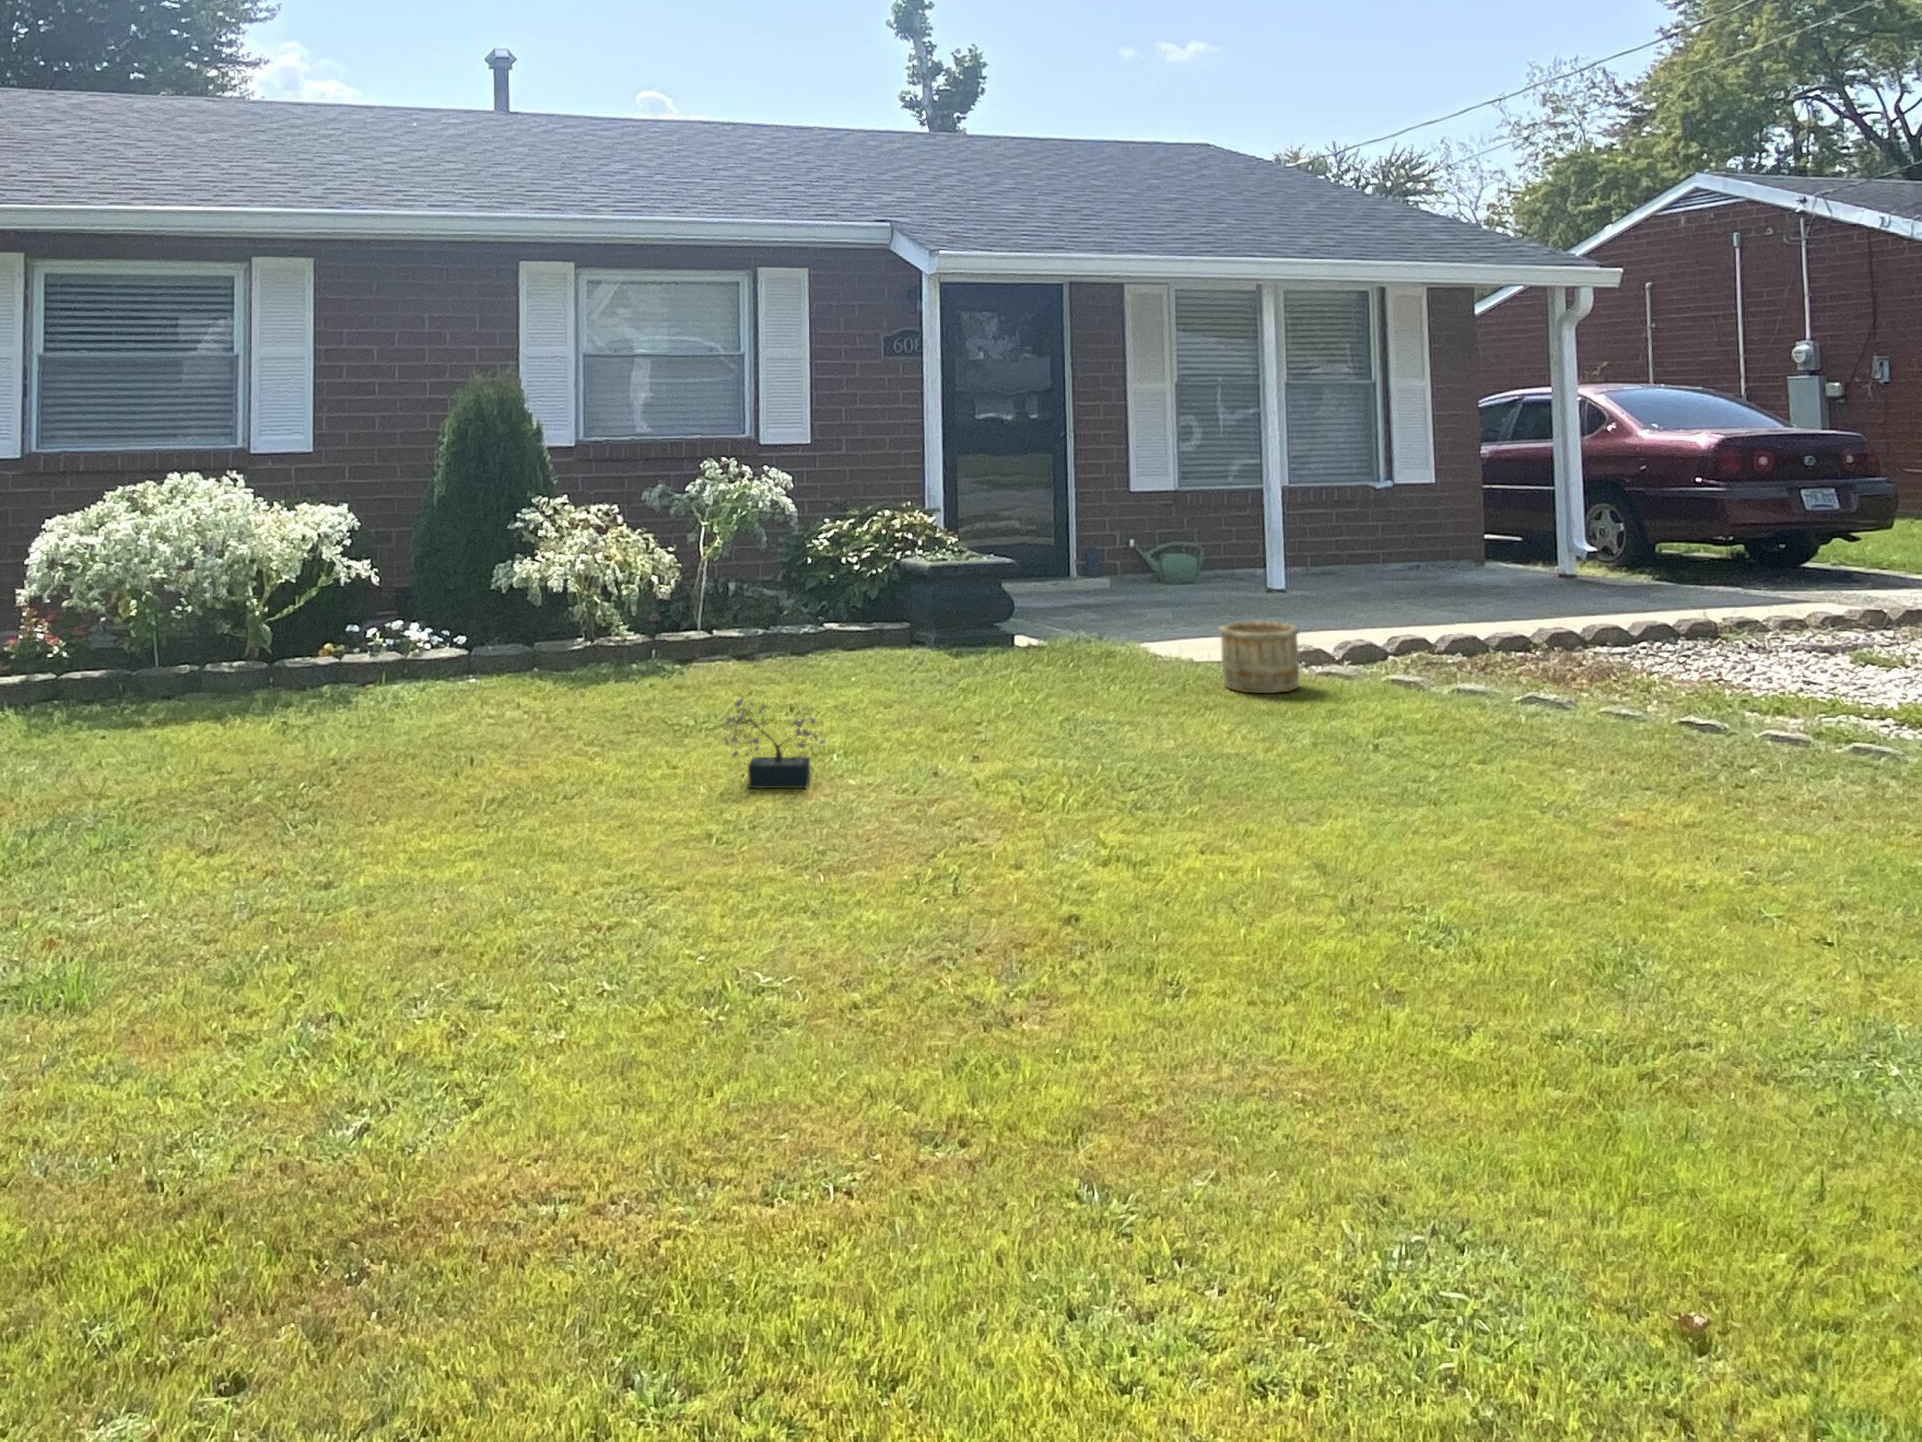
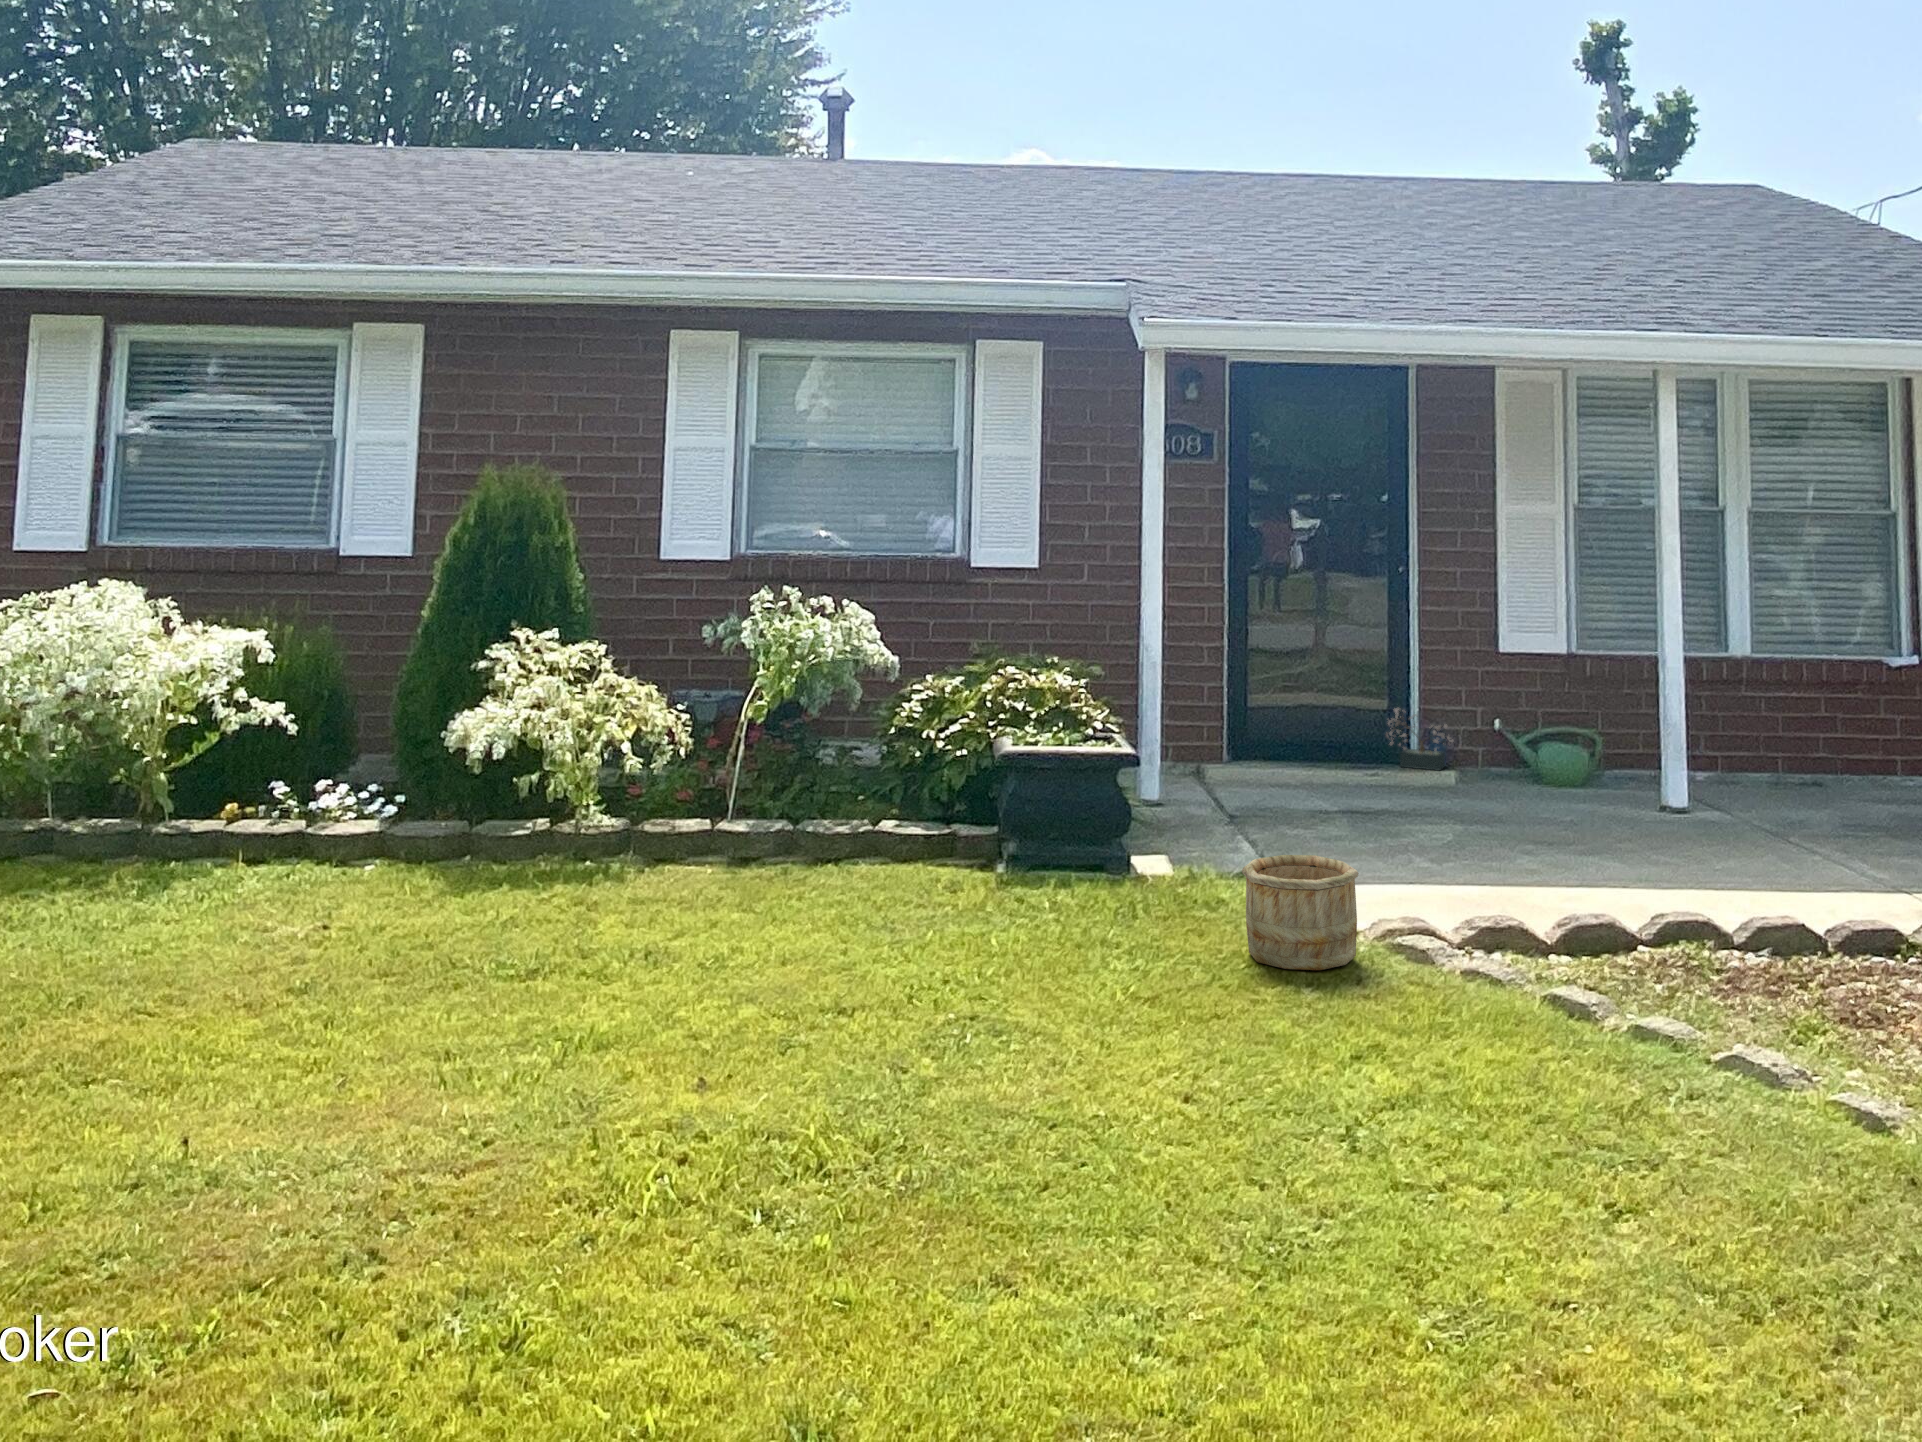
decorative plant: present [725,698,825,788] -> present [1387,708,1453,771]

